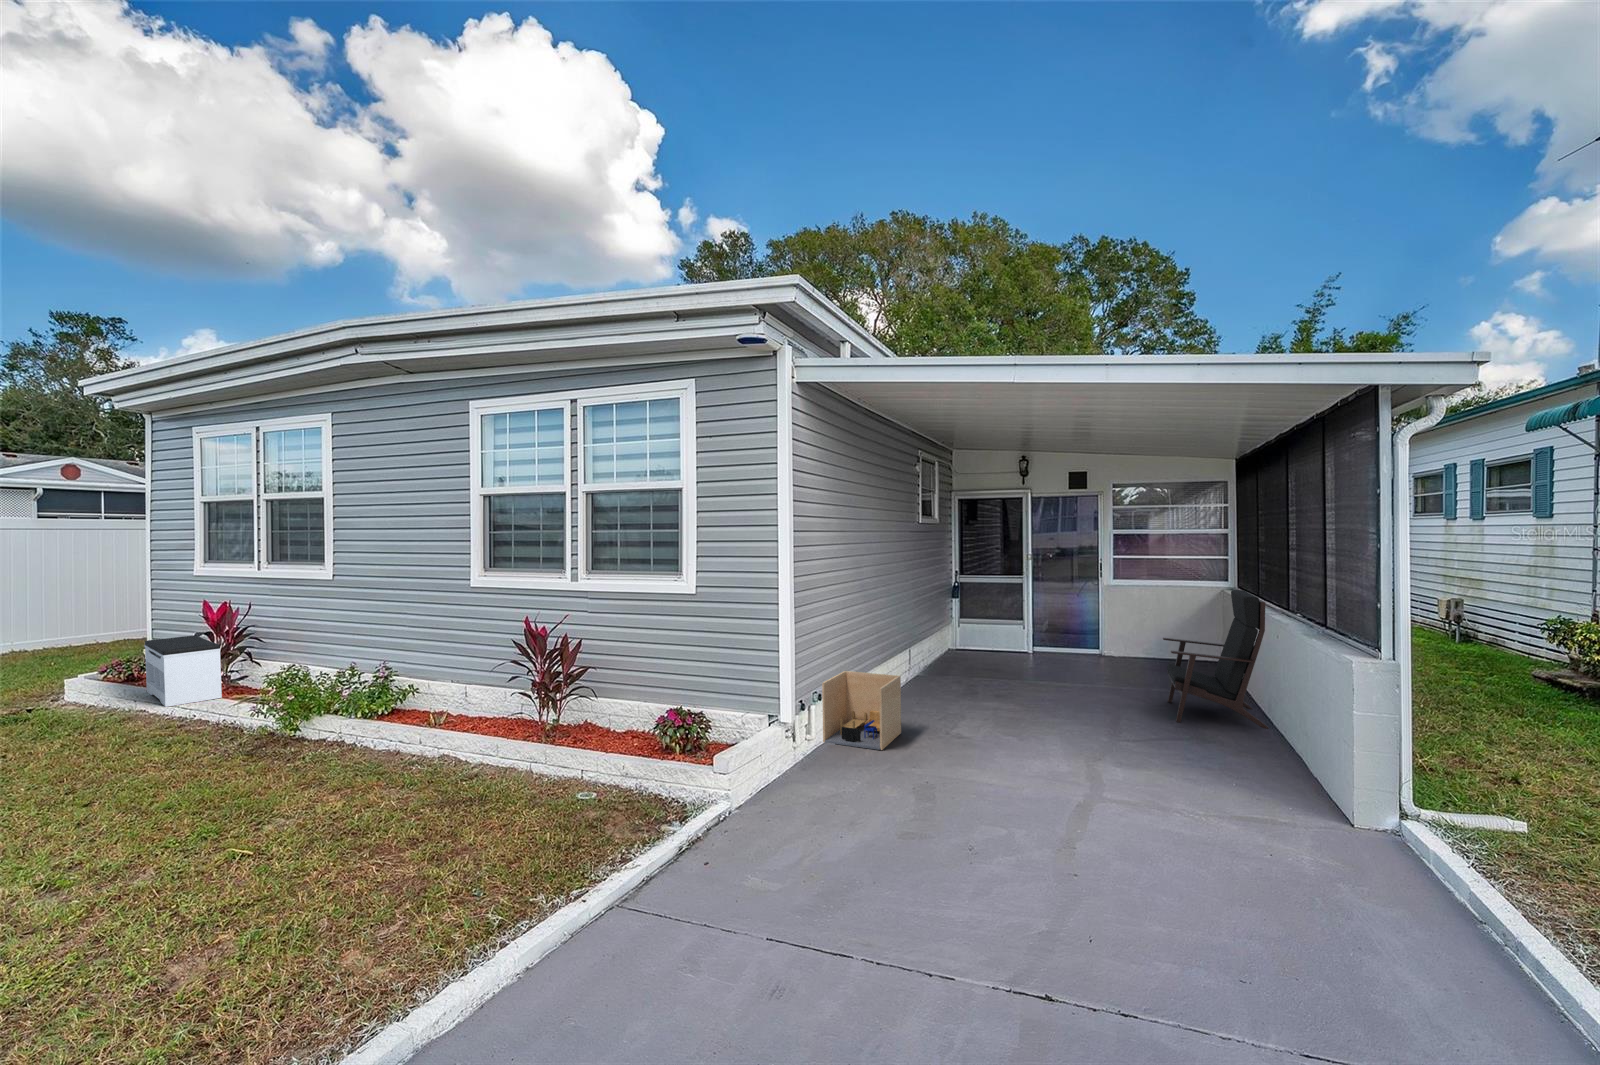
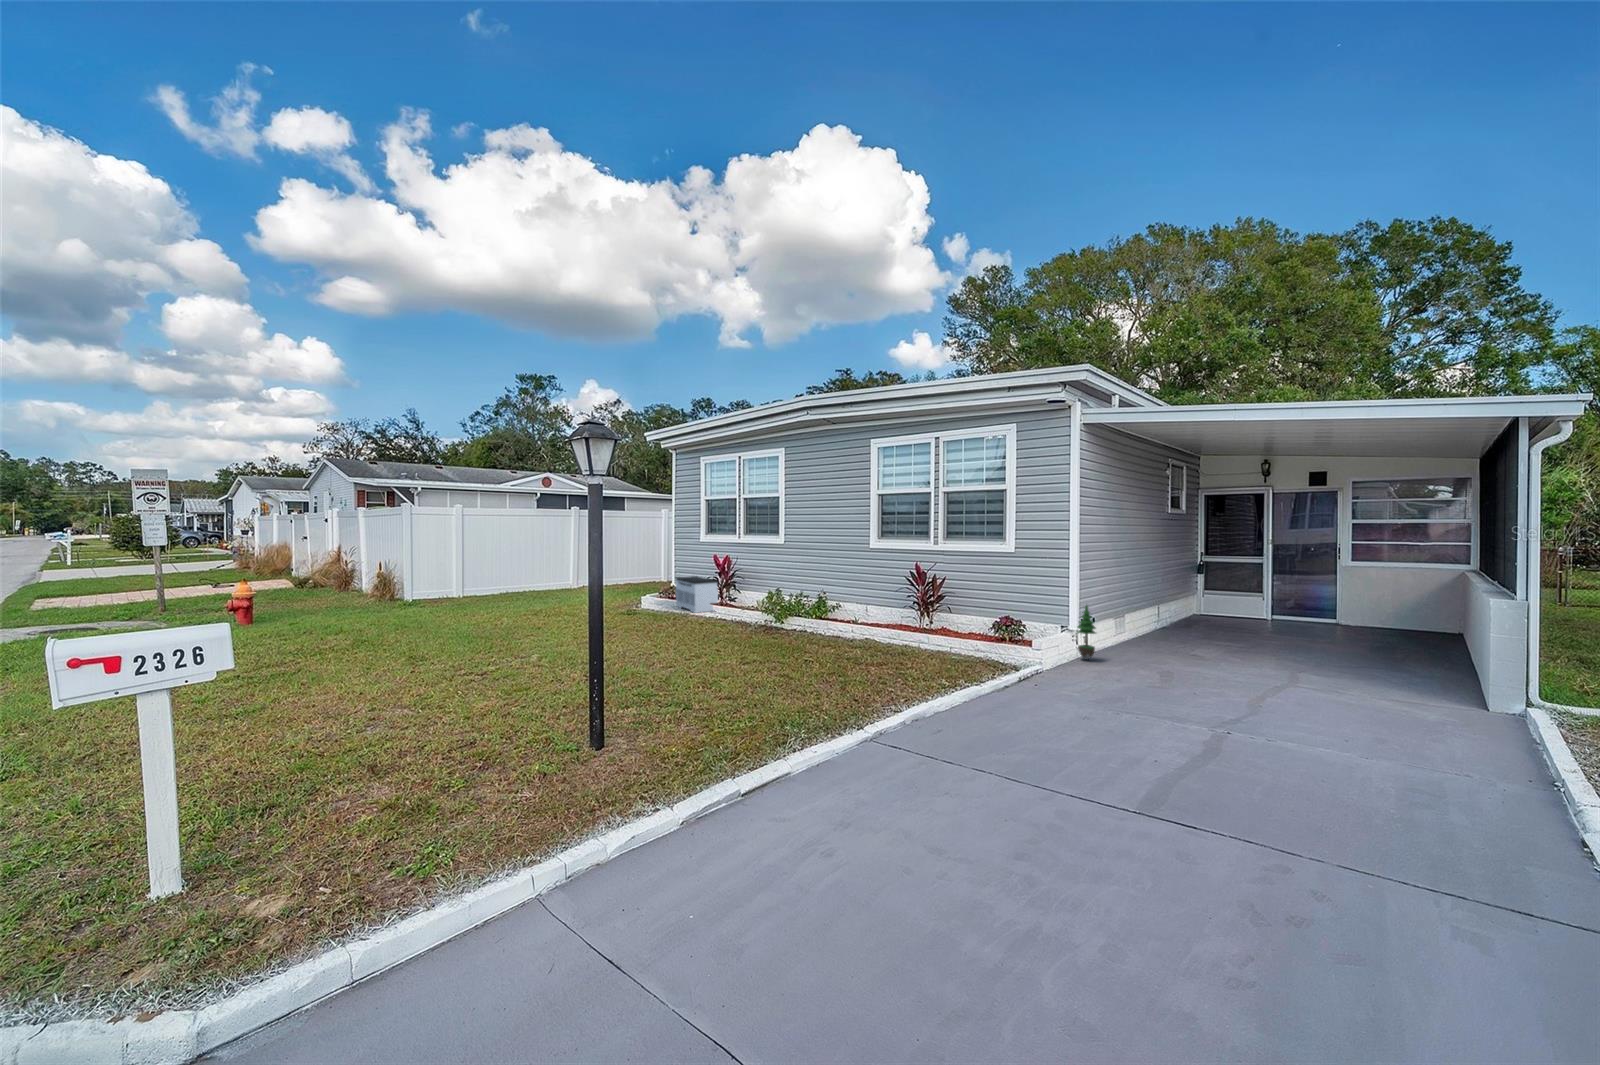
lounge chair: present [1163,590,1269,729] -> none [1378,564,1466,668]
cardboard box: present [822,671,901,750] -> none [1096,608,1152,656]
potted tree: none [789,677,822,770] -> present [1077,605,1096,659]

